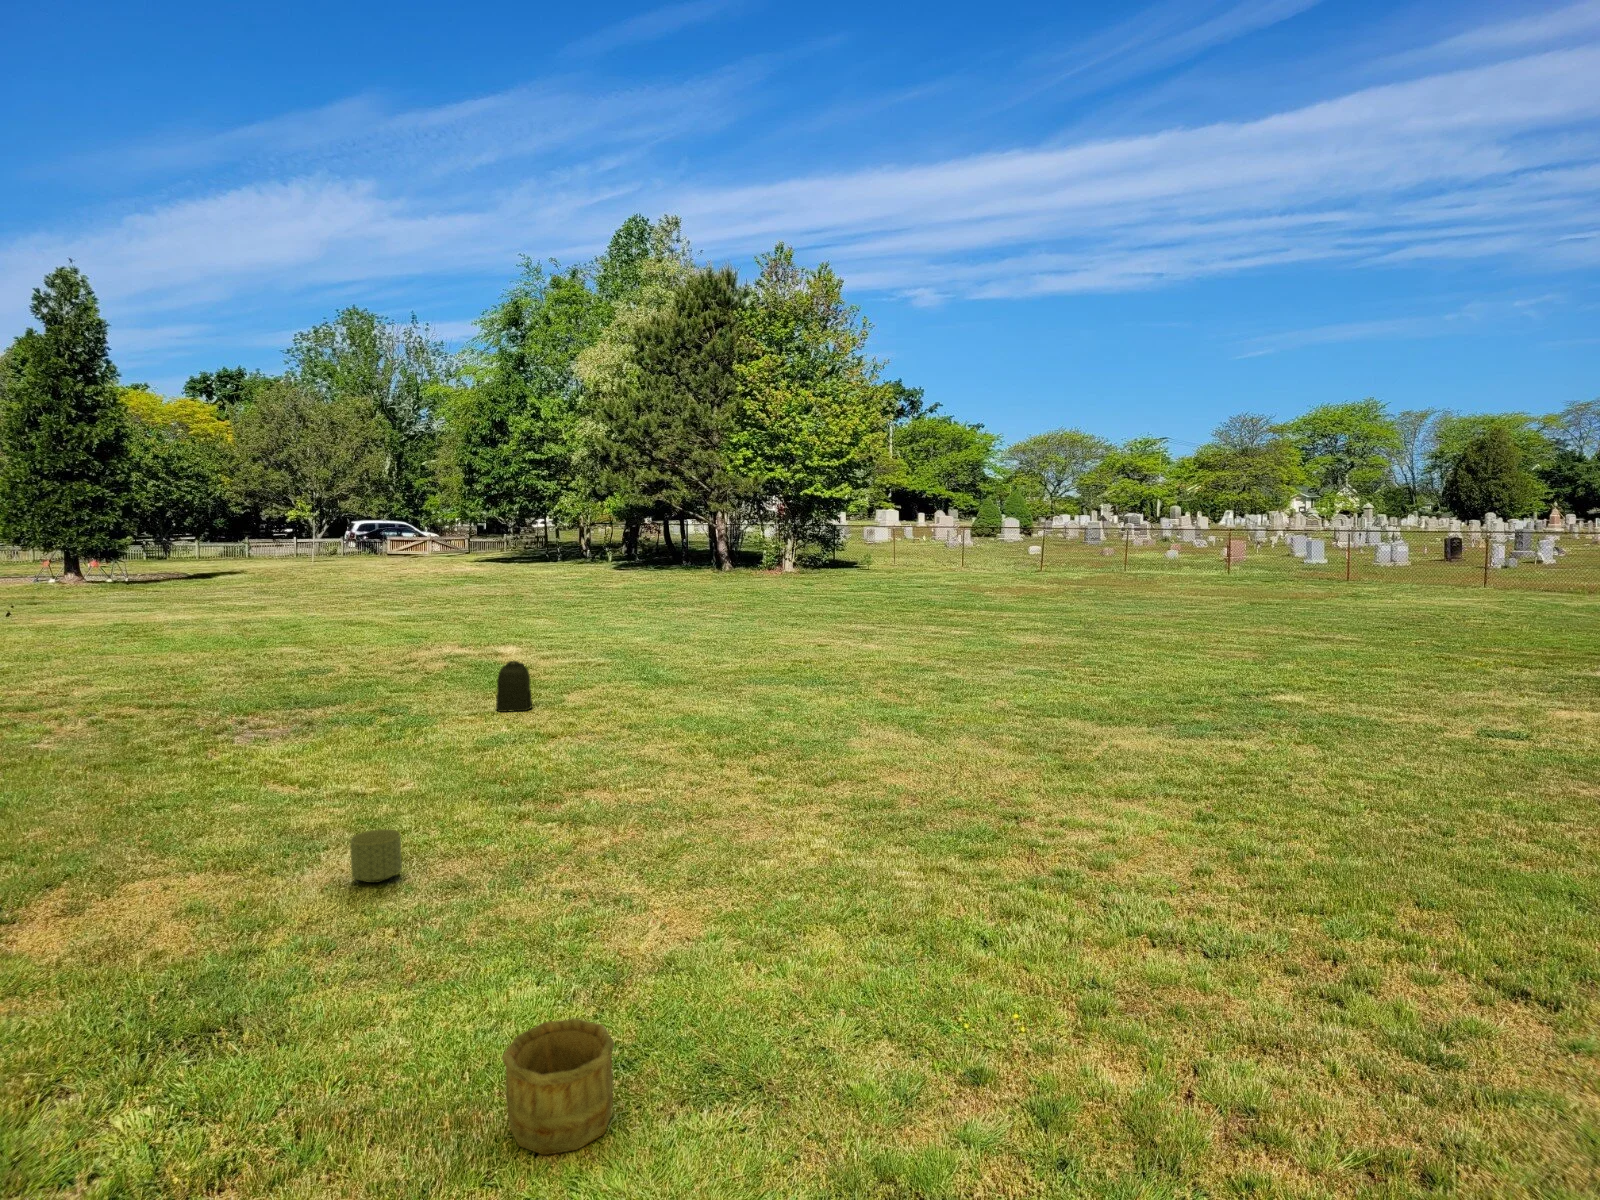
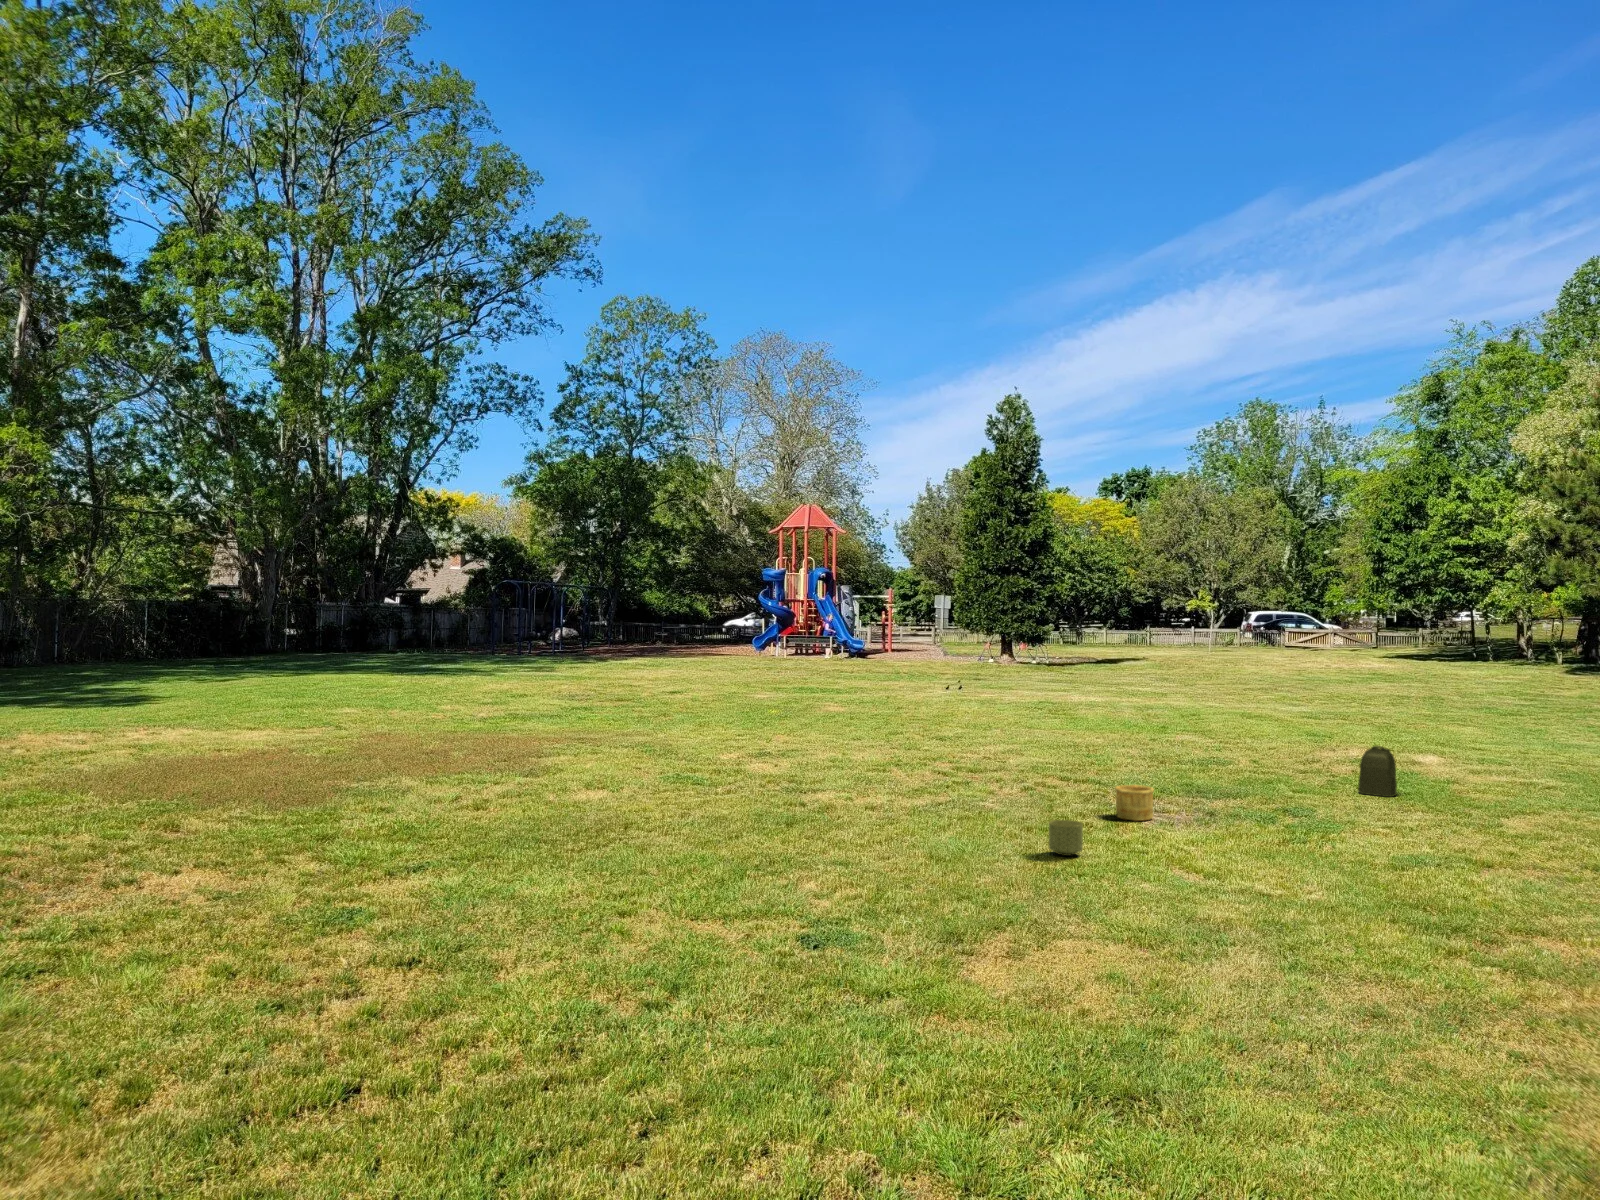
planter: present [350,829,402,883] -> present [1049,820,1083,856]
wooden bucket: present [502,1019,615,1155] -> present [1115,785,1154,821]

